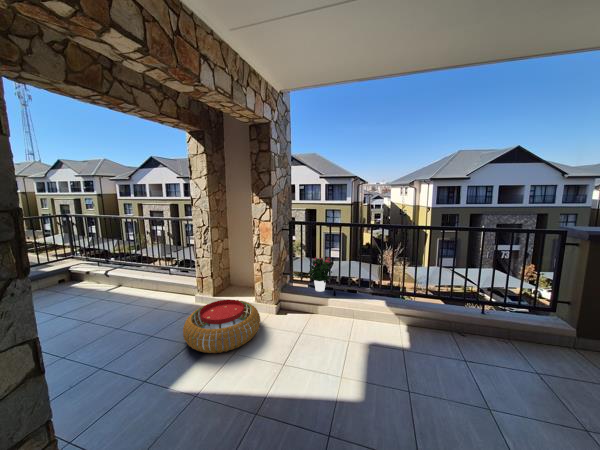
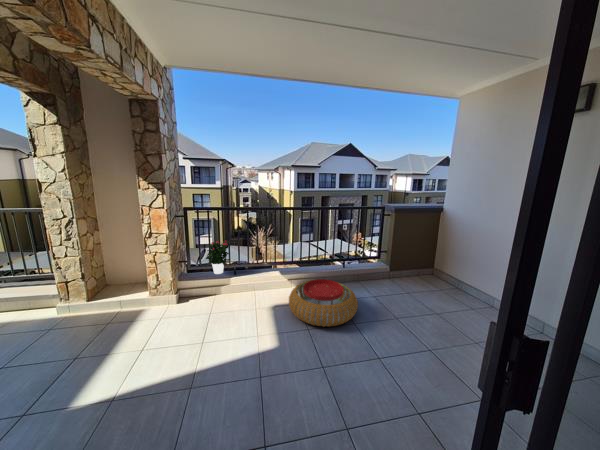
pouf: present [183,300,260,353] -> present [289,279,358,327]

